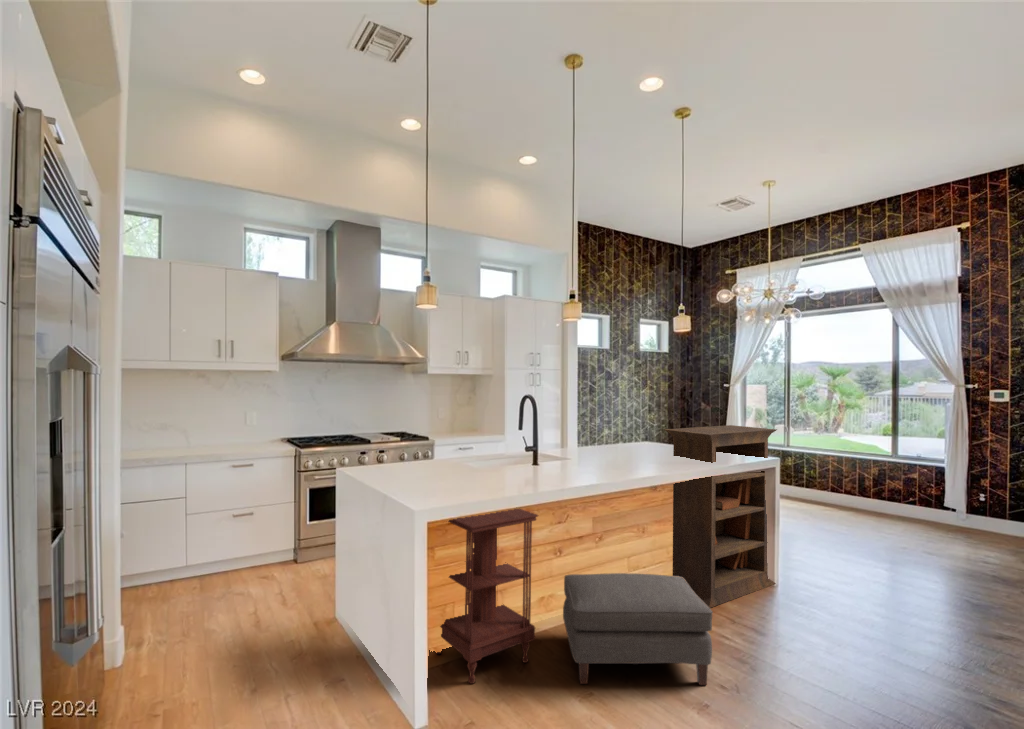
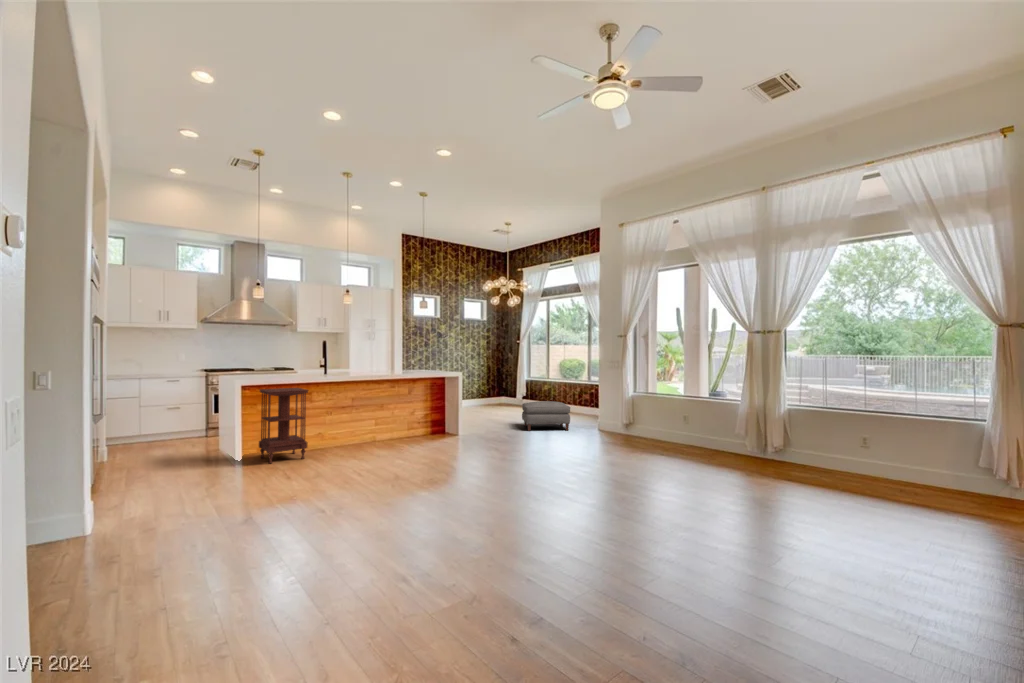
bookcase: present [664,425,777,608] -> none [406,356,472,444]
ottoman: present [563,573,713,685] -> present [522,401,570,431]

